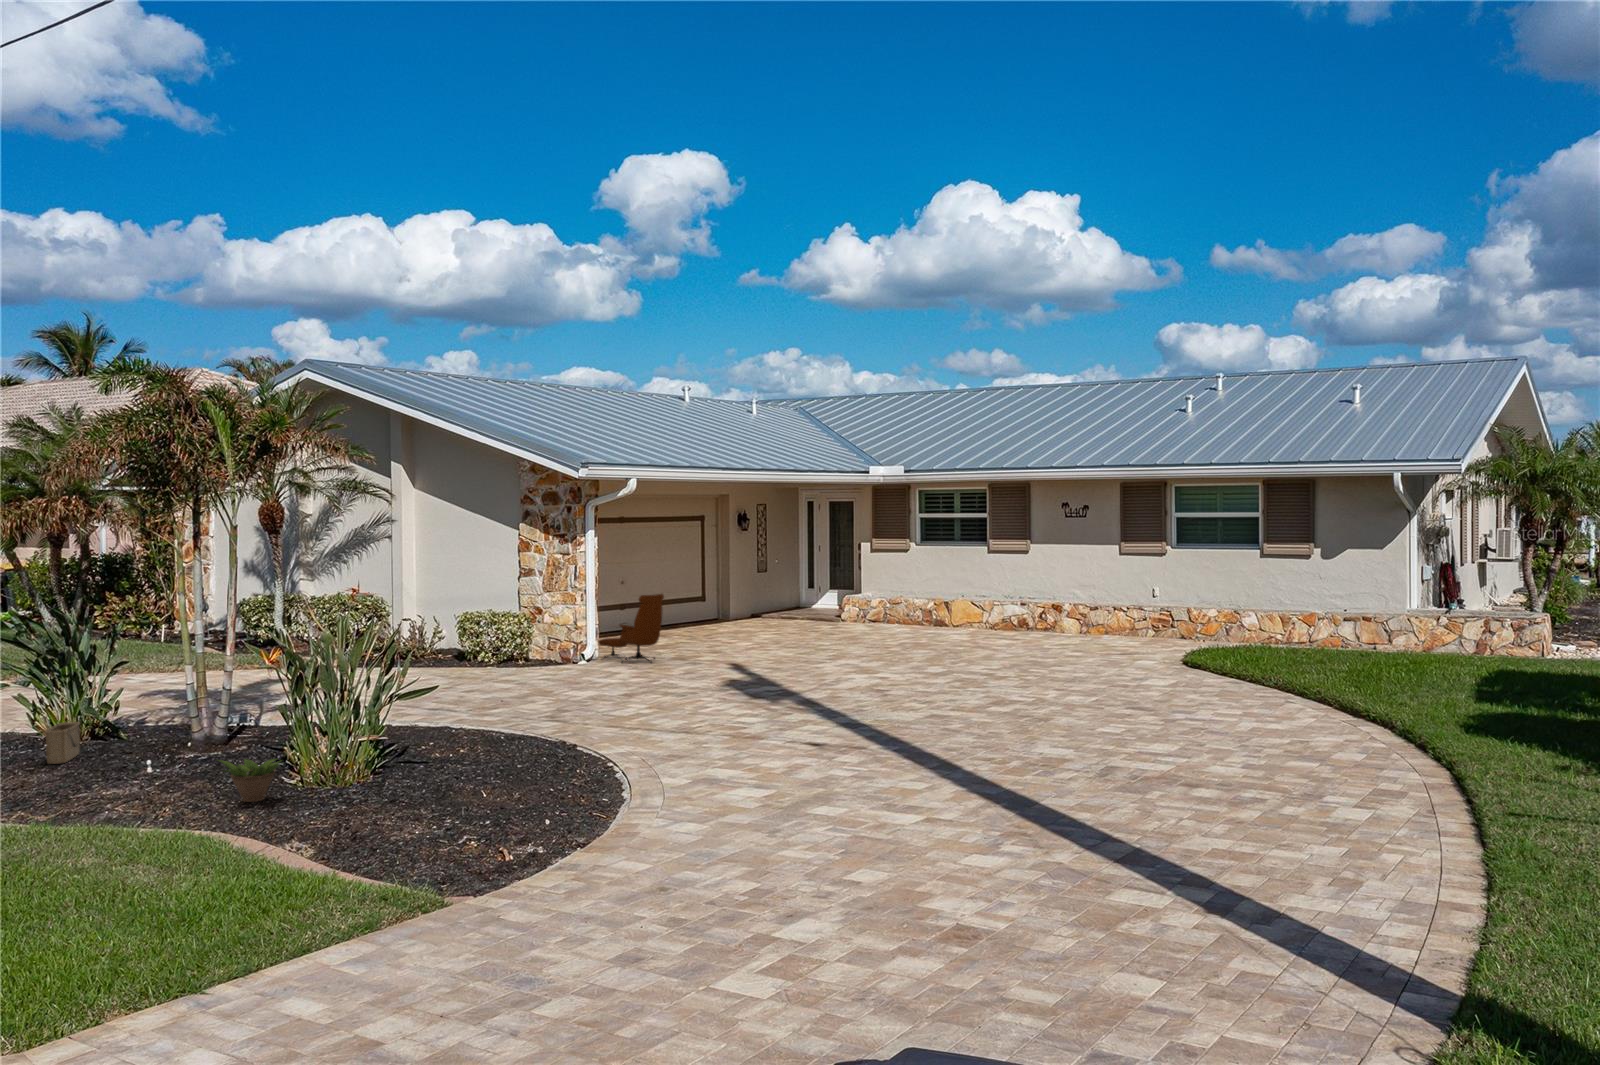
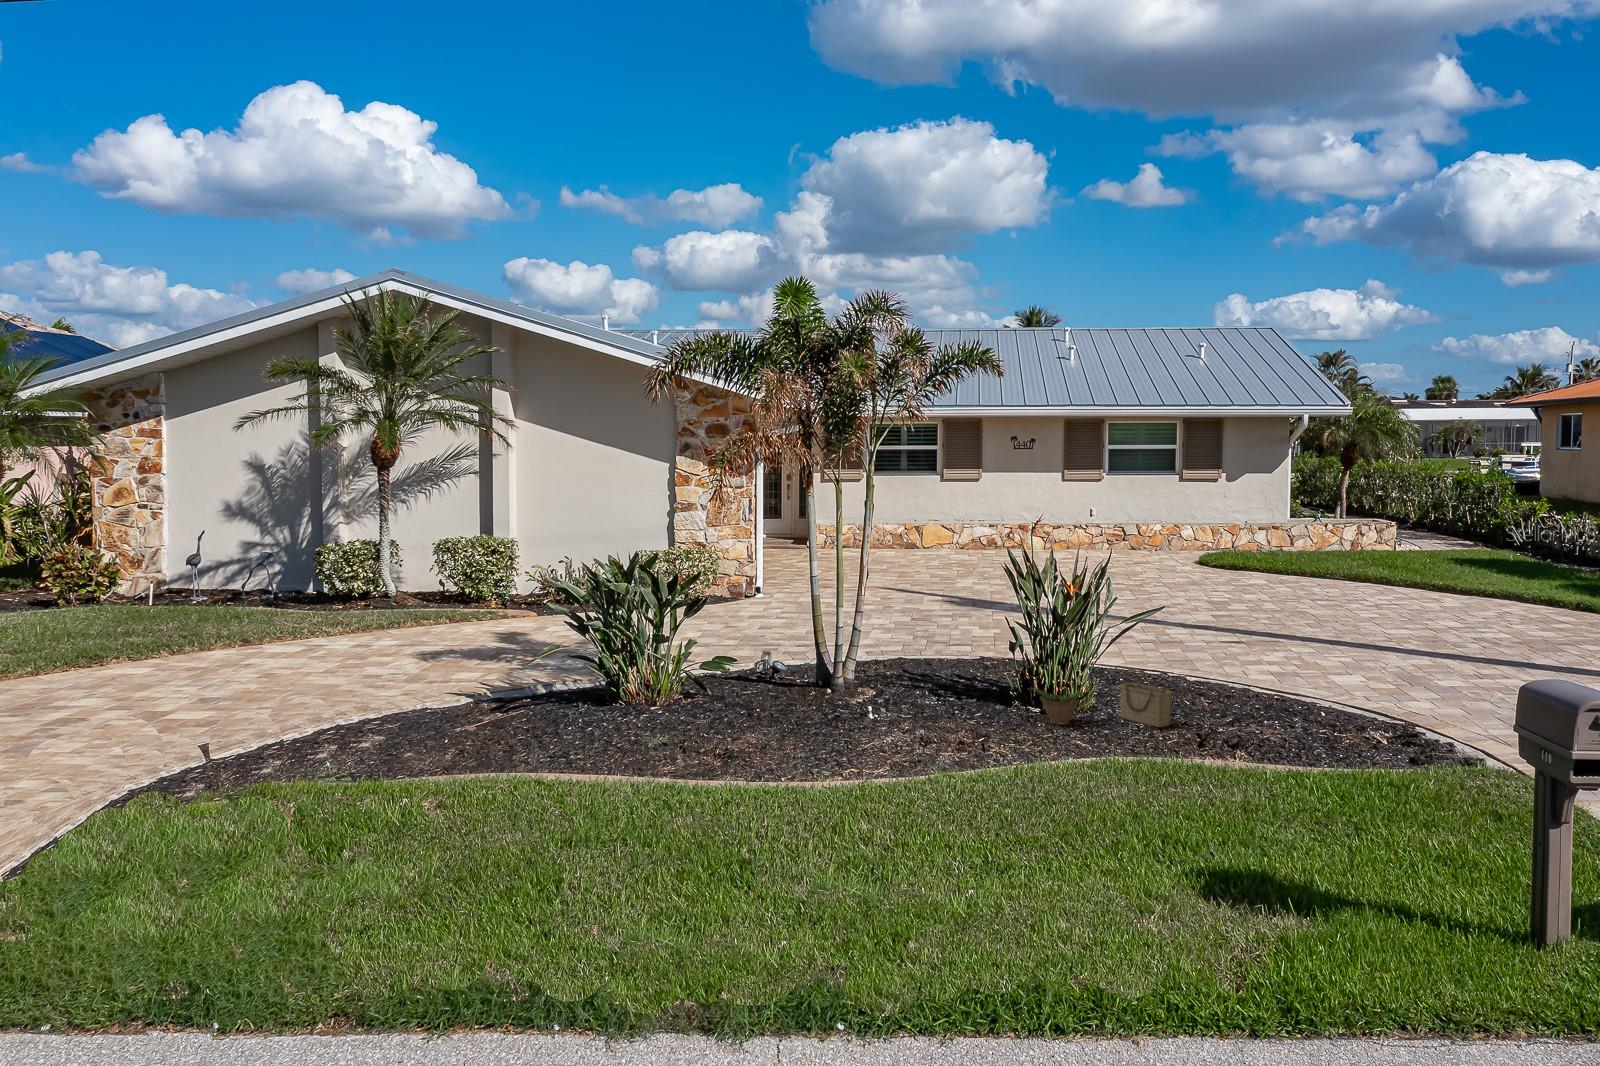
lounge chair: present [598,594,664,661] -> none [760,527,838,594]
basket: present [45,722,80,764] -> present [1119,683,1173,727]

